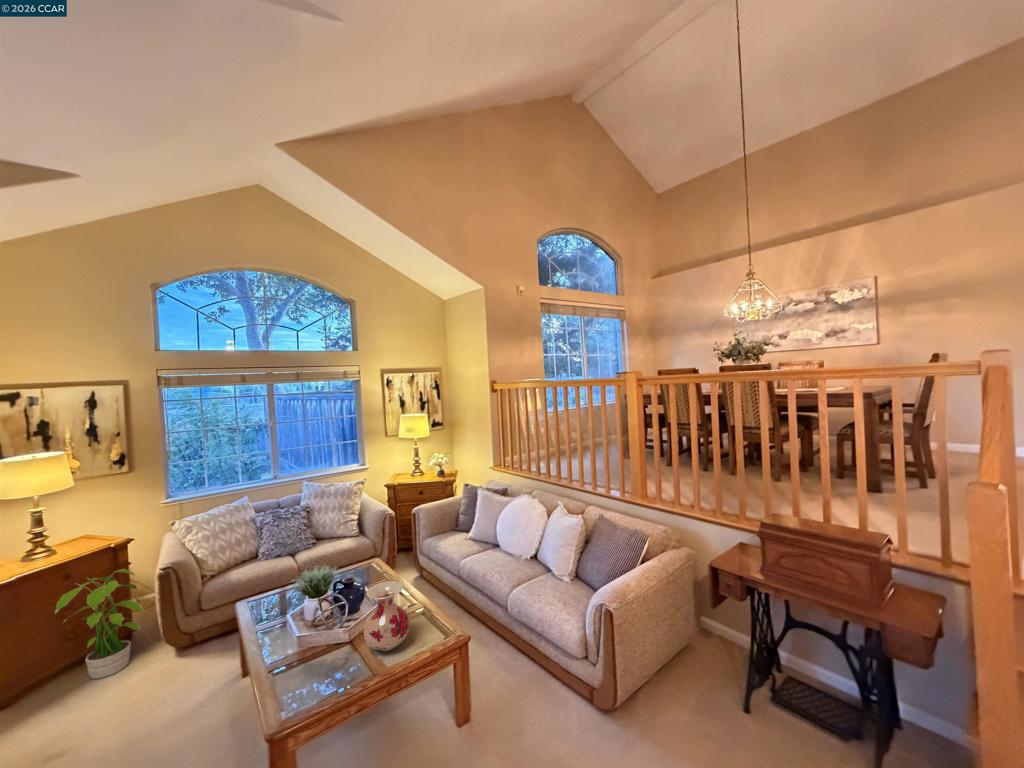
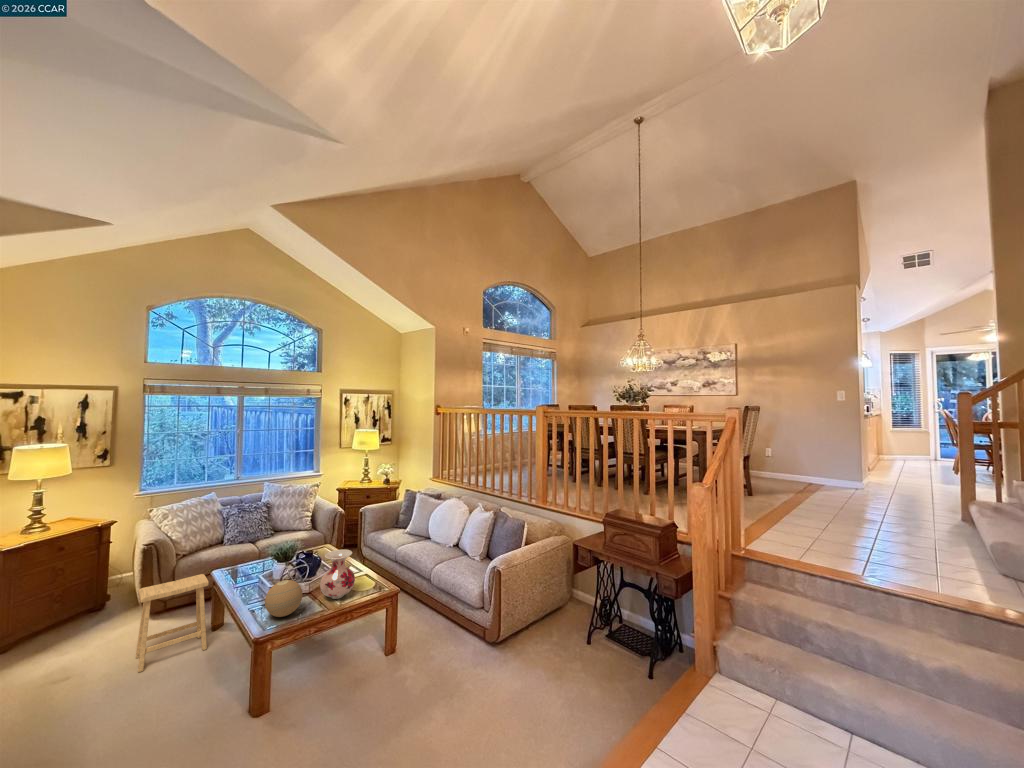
potted plant: present [55,569,144,679] -> none [54,544,127,634]
footstool: none [142,609,234,744] -> present [136,574,209,672]
decorative orb: none [289,632,339,686] -> present [265,580,302,617]

